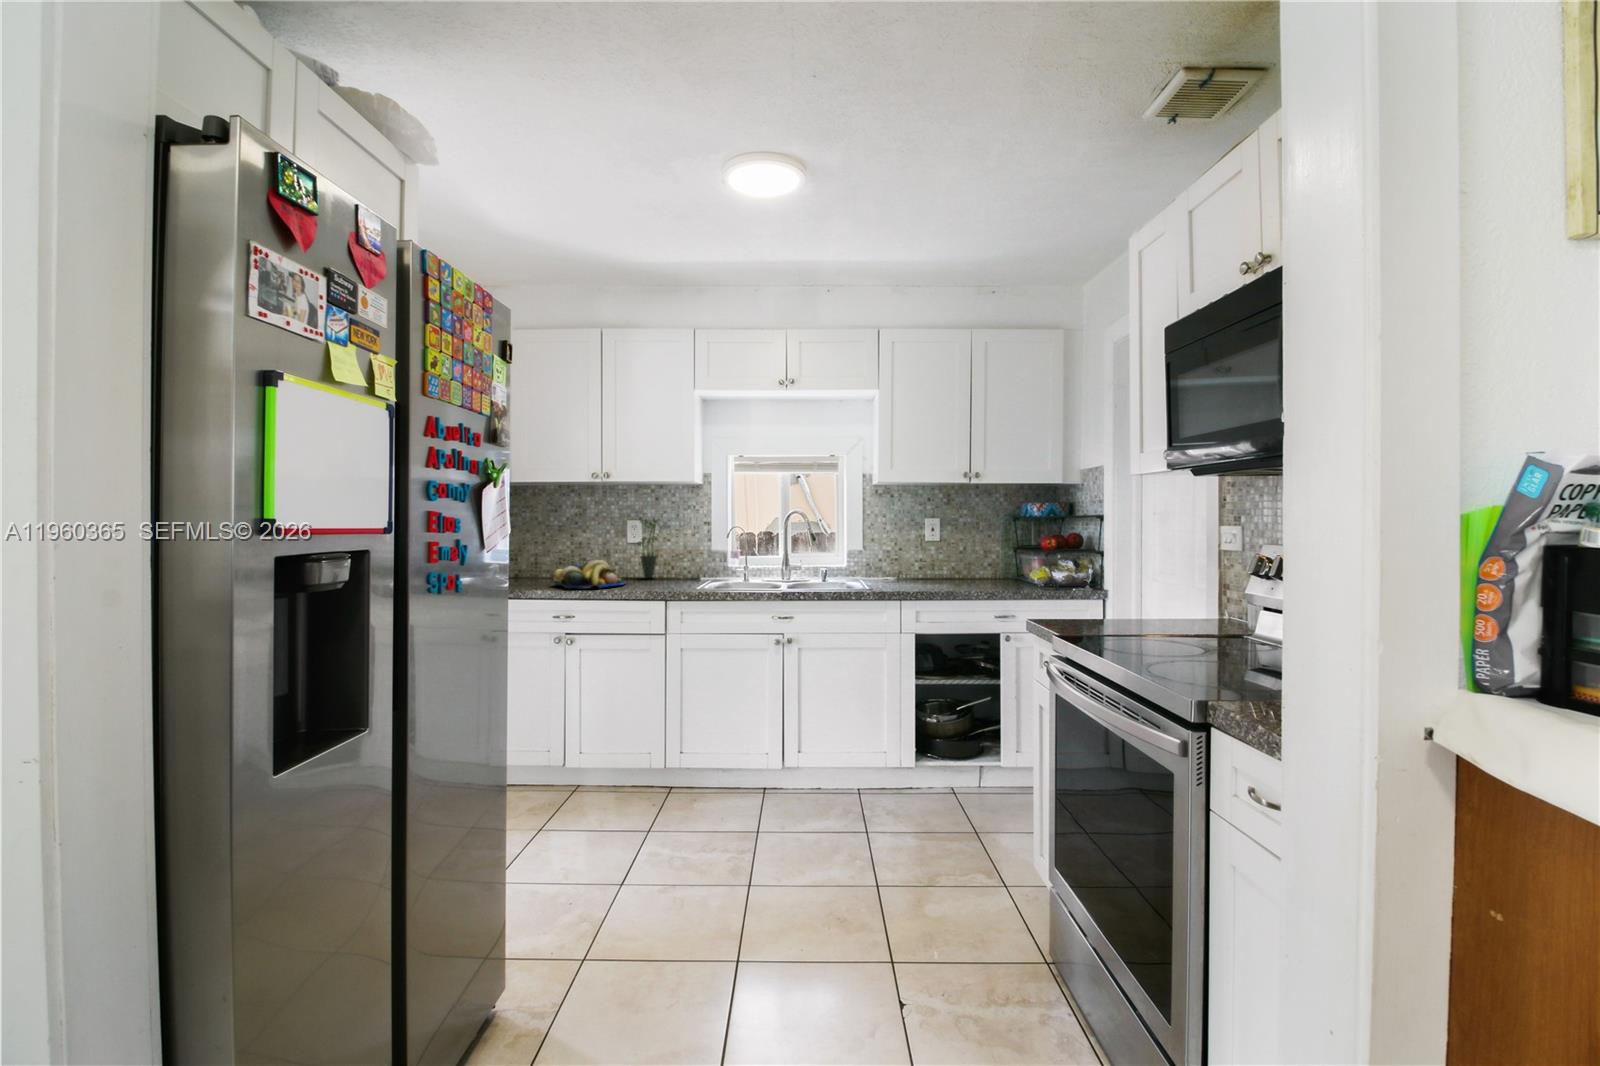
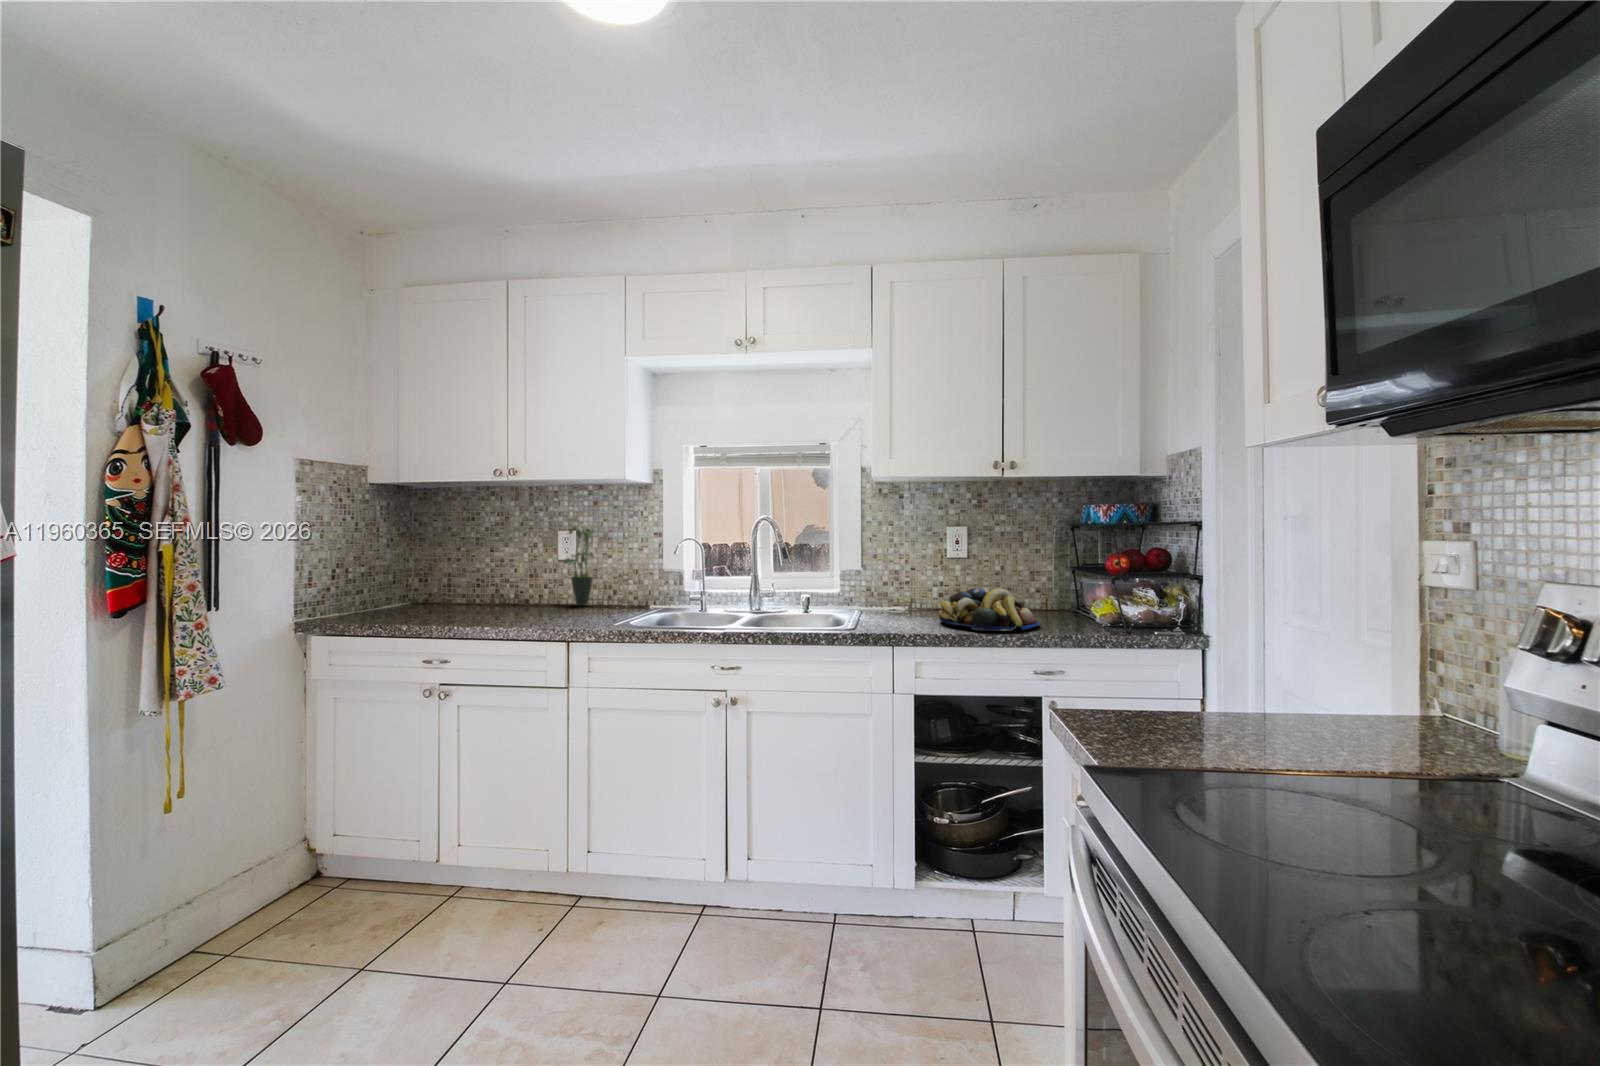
fruit bowl: present [553,560,625,588] -> present [939,588,1039,631]

